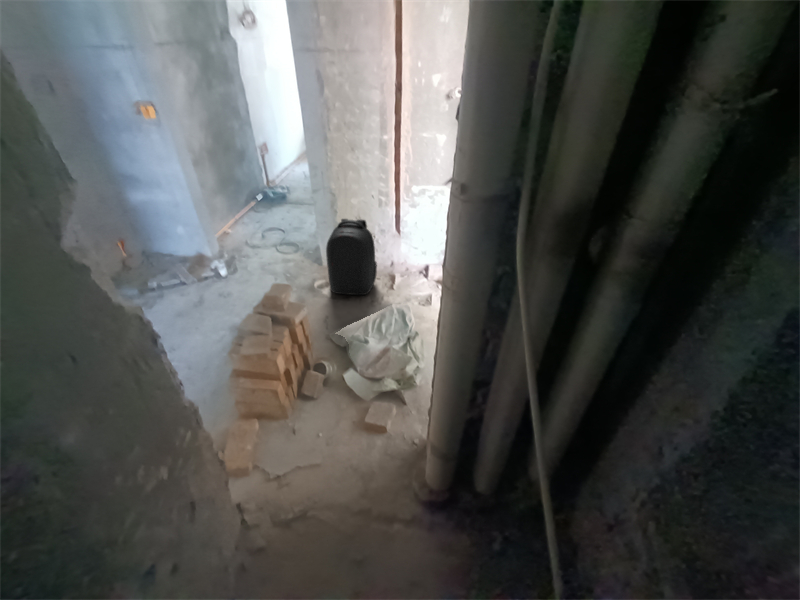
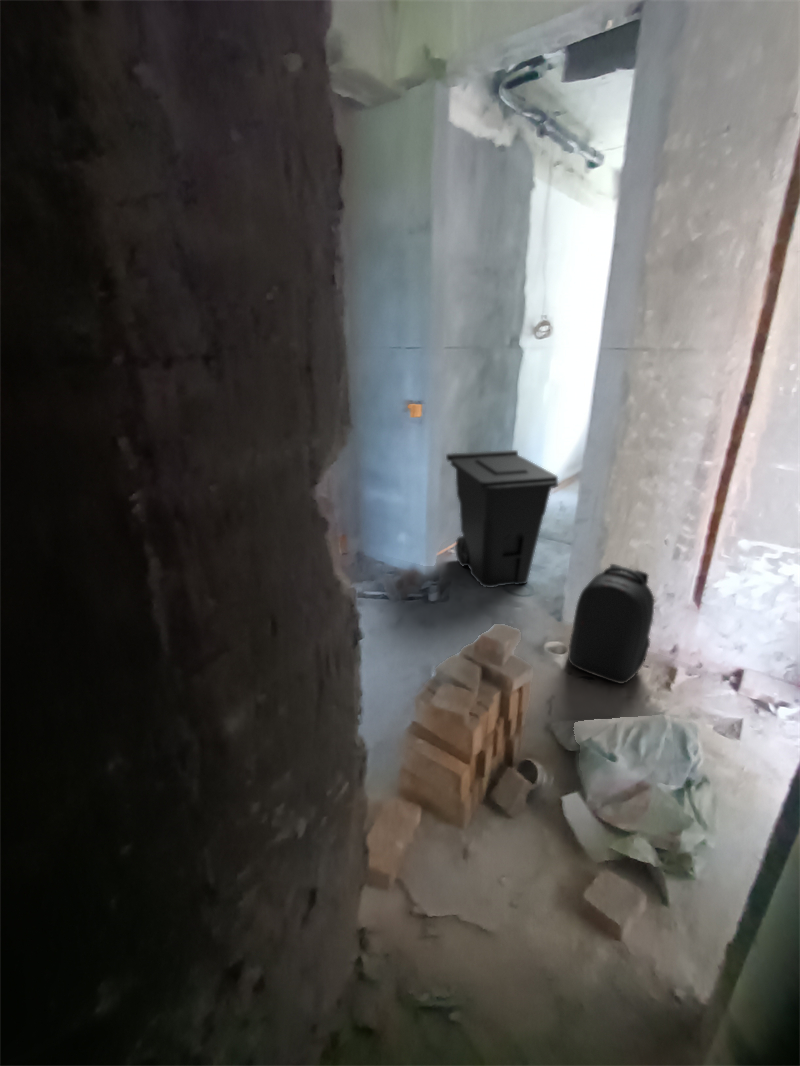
trash can: none [198,142,293,255] -> present [446,450,558,588]

